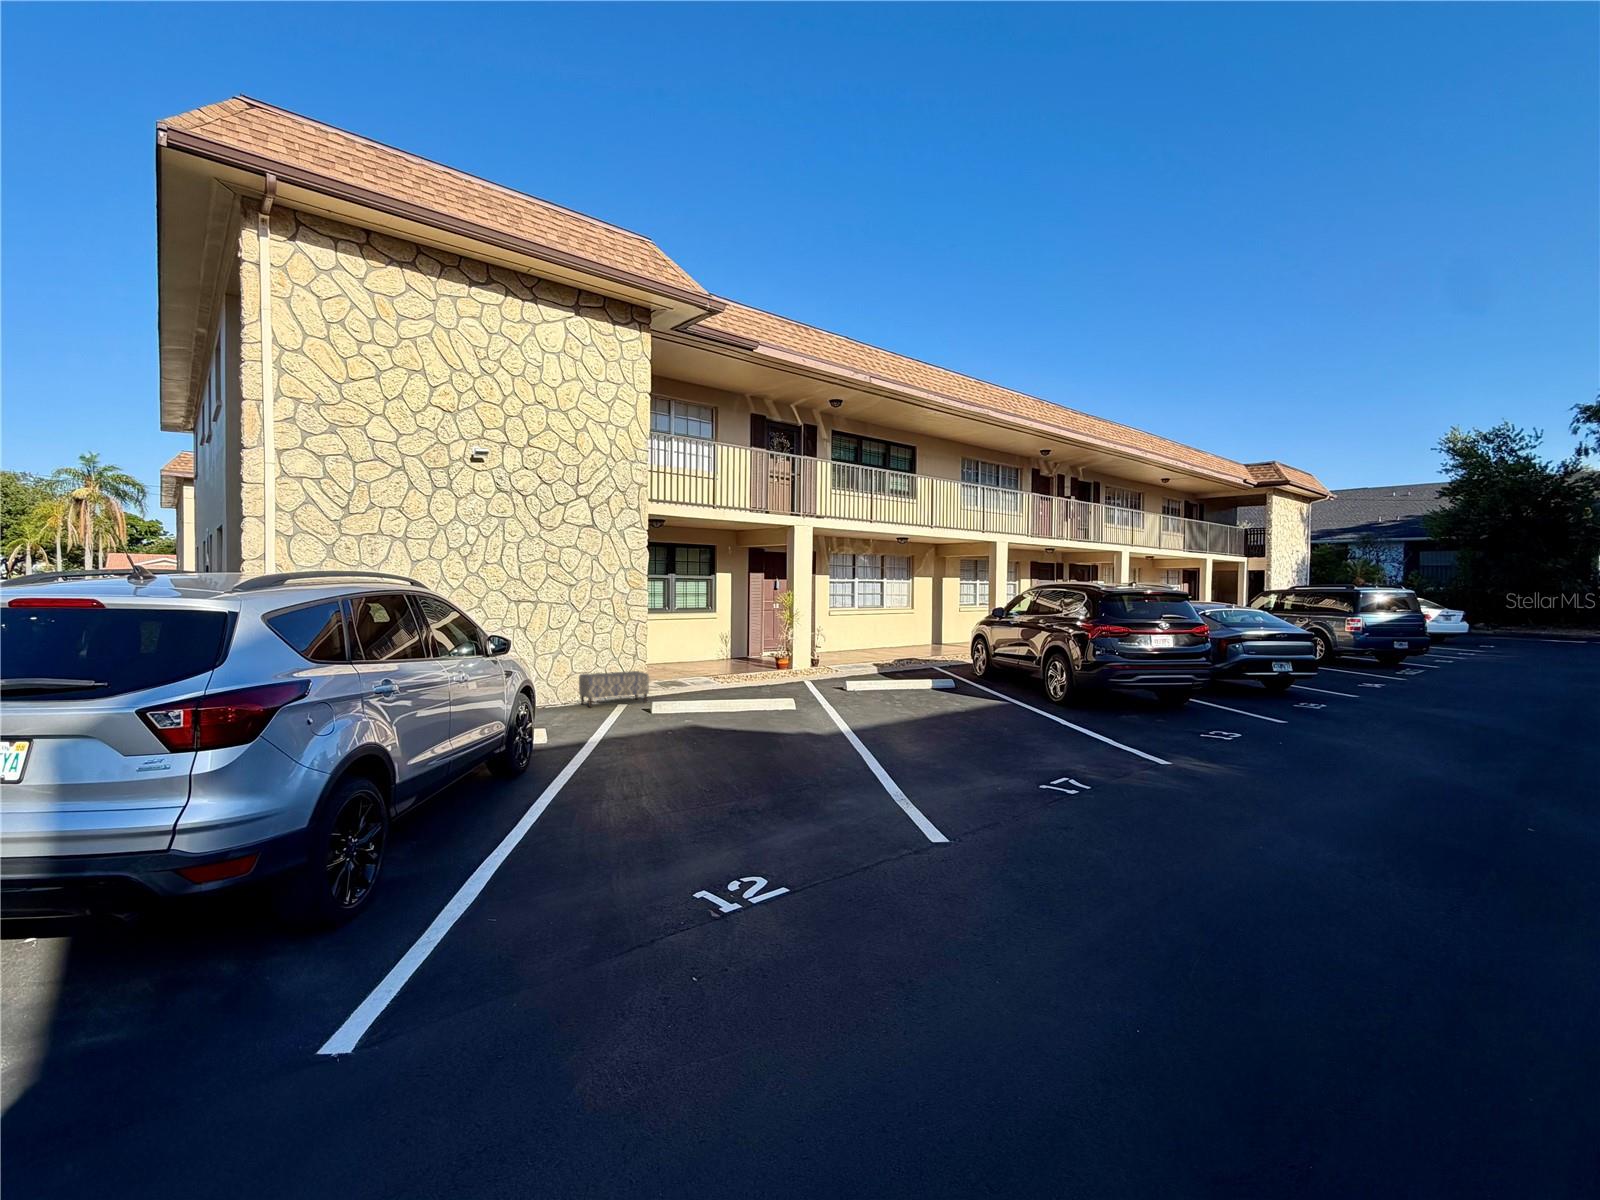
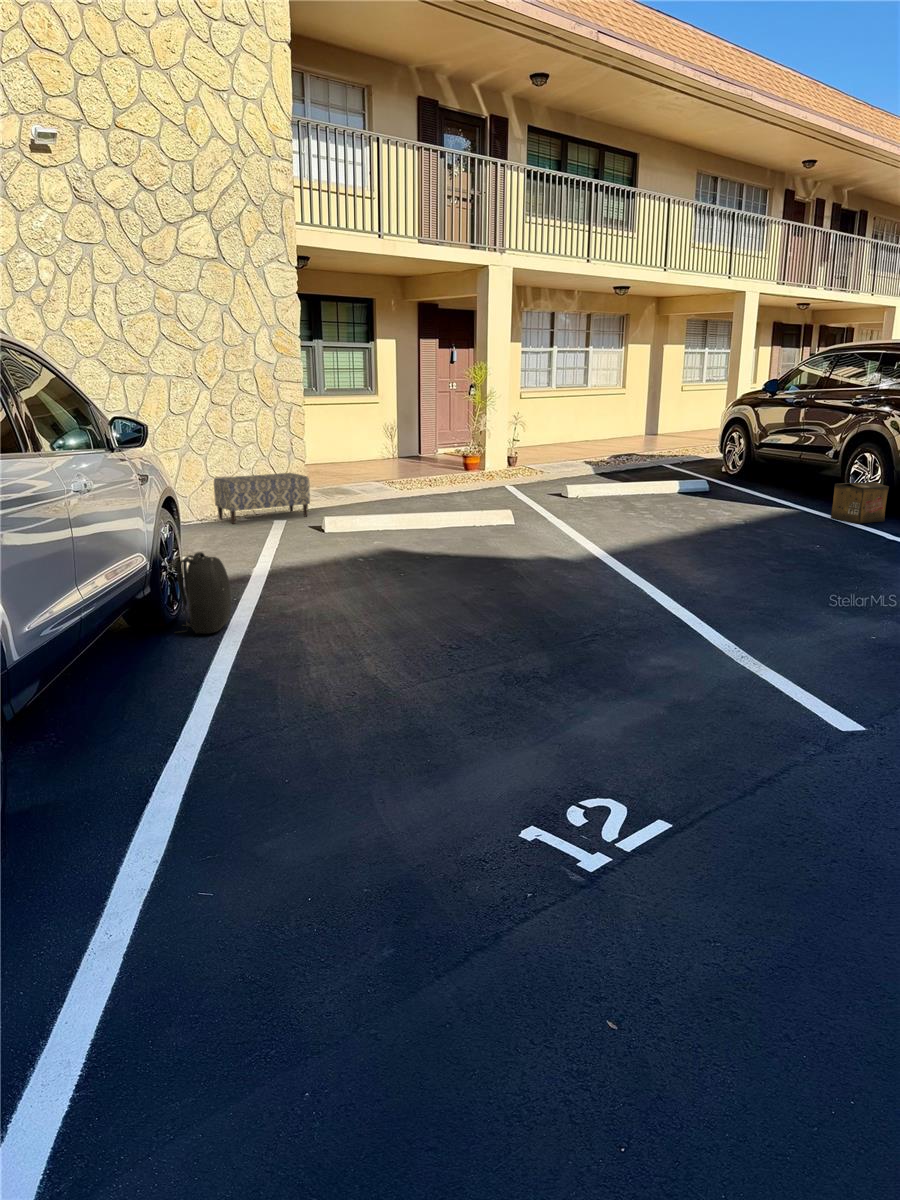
cardboard box: none [1036,681,1075,713] -> present [831,482,889,524]
backpack: none [519,725,561,782] -> present [177,552,231,634]

